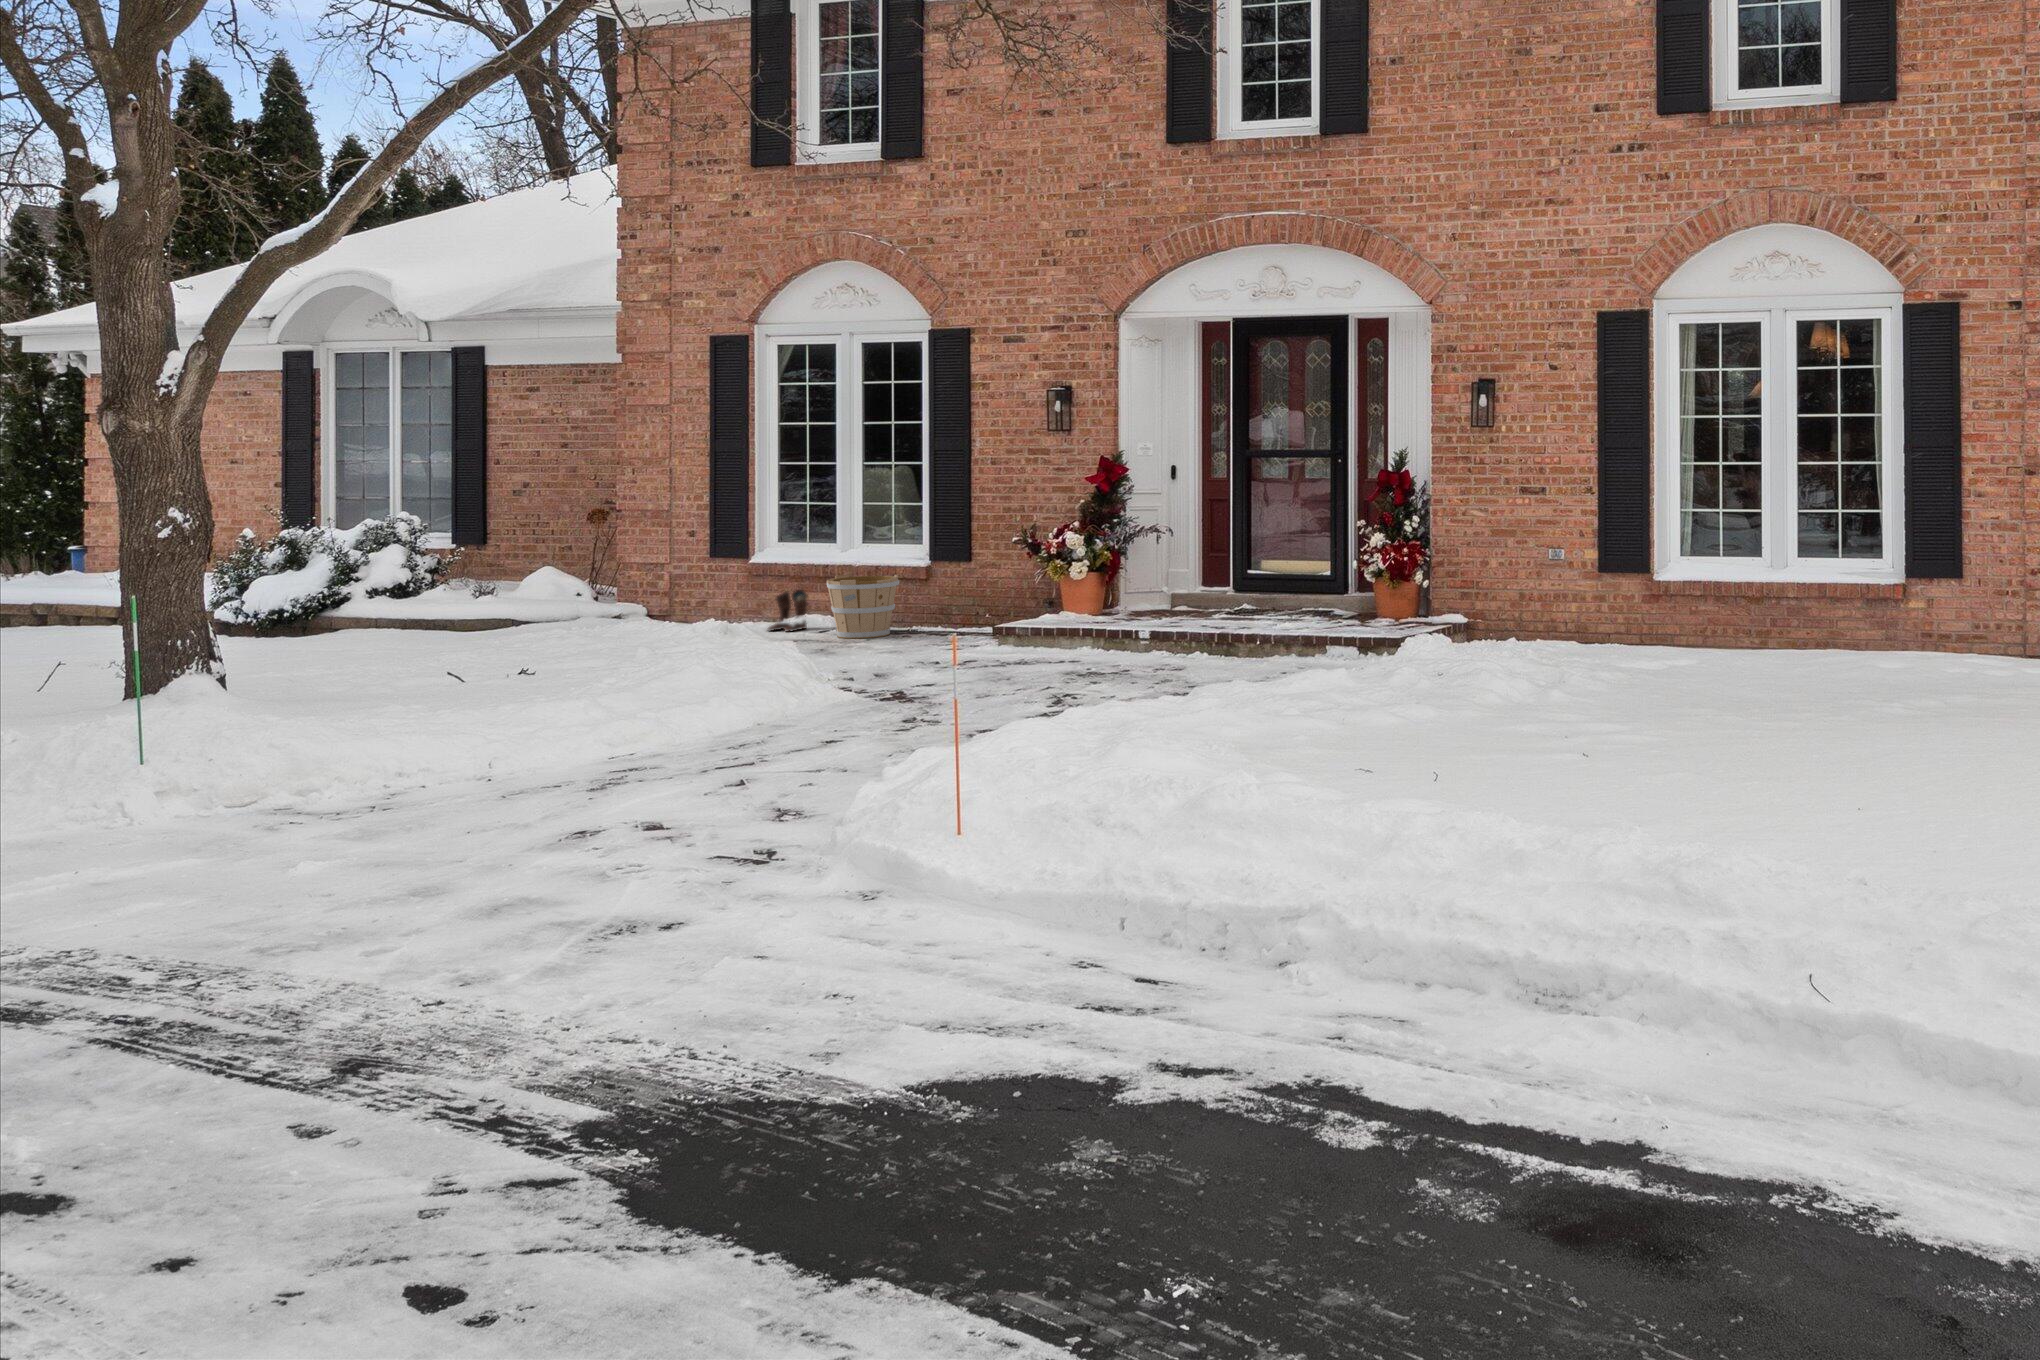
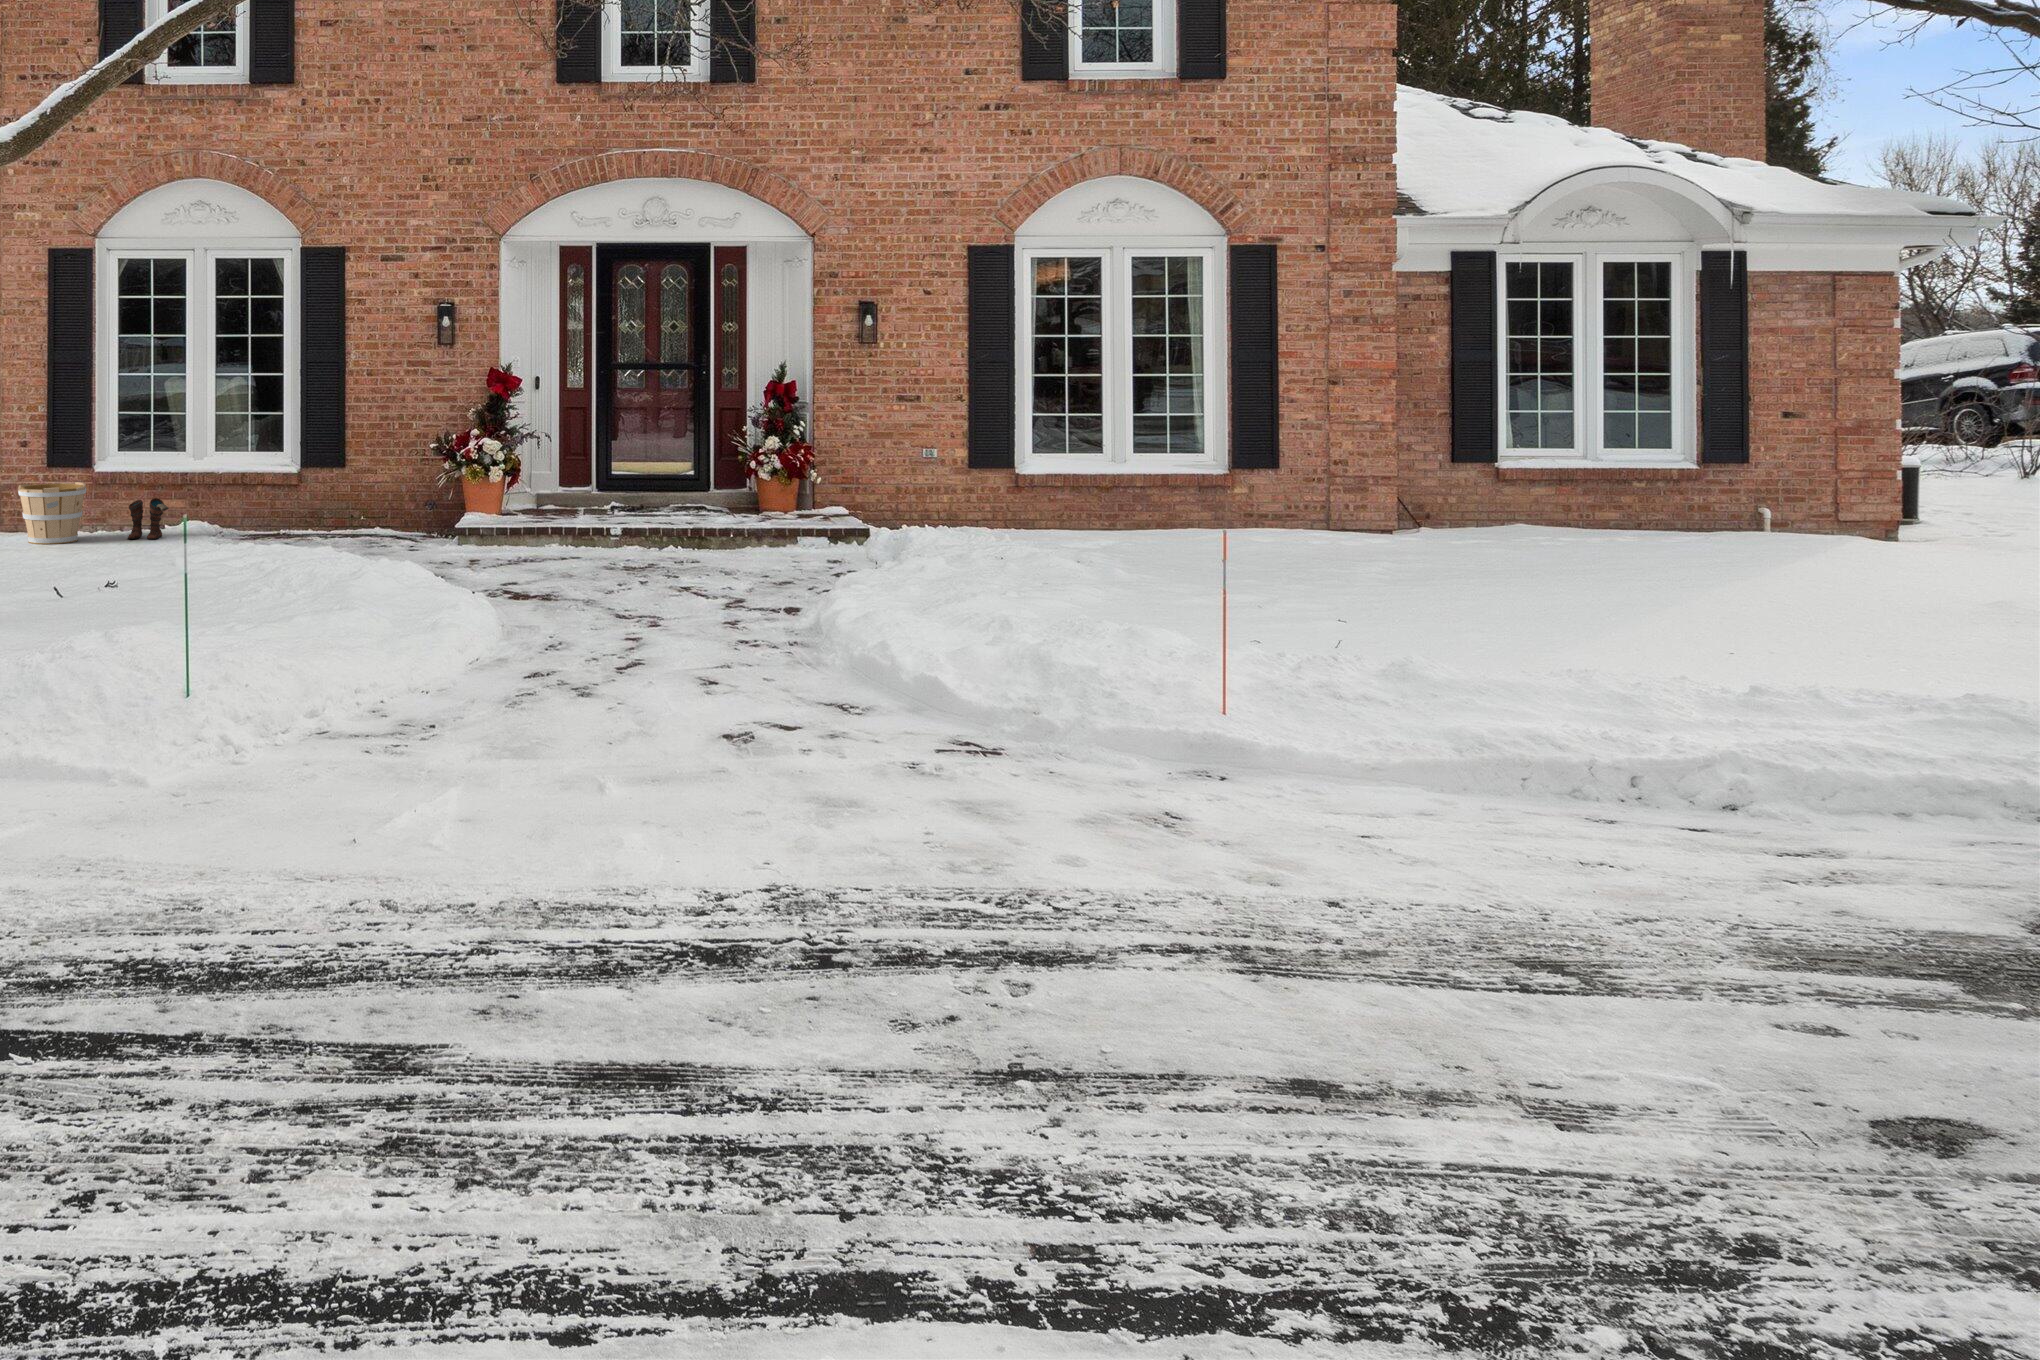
wooden bucket: present [827,575,899,639] -> present [18,482,86,544]

